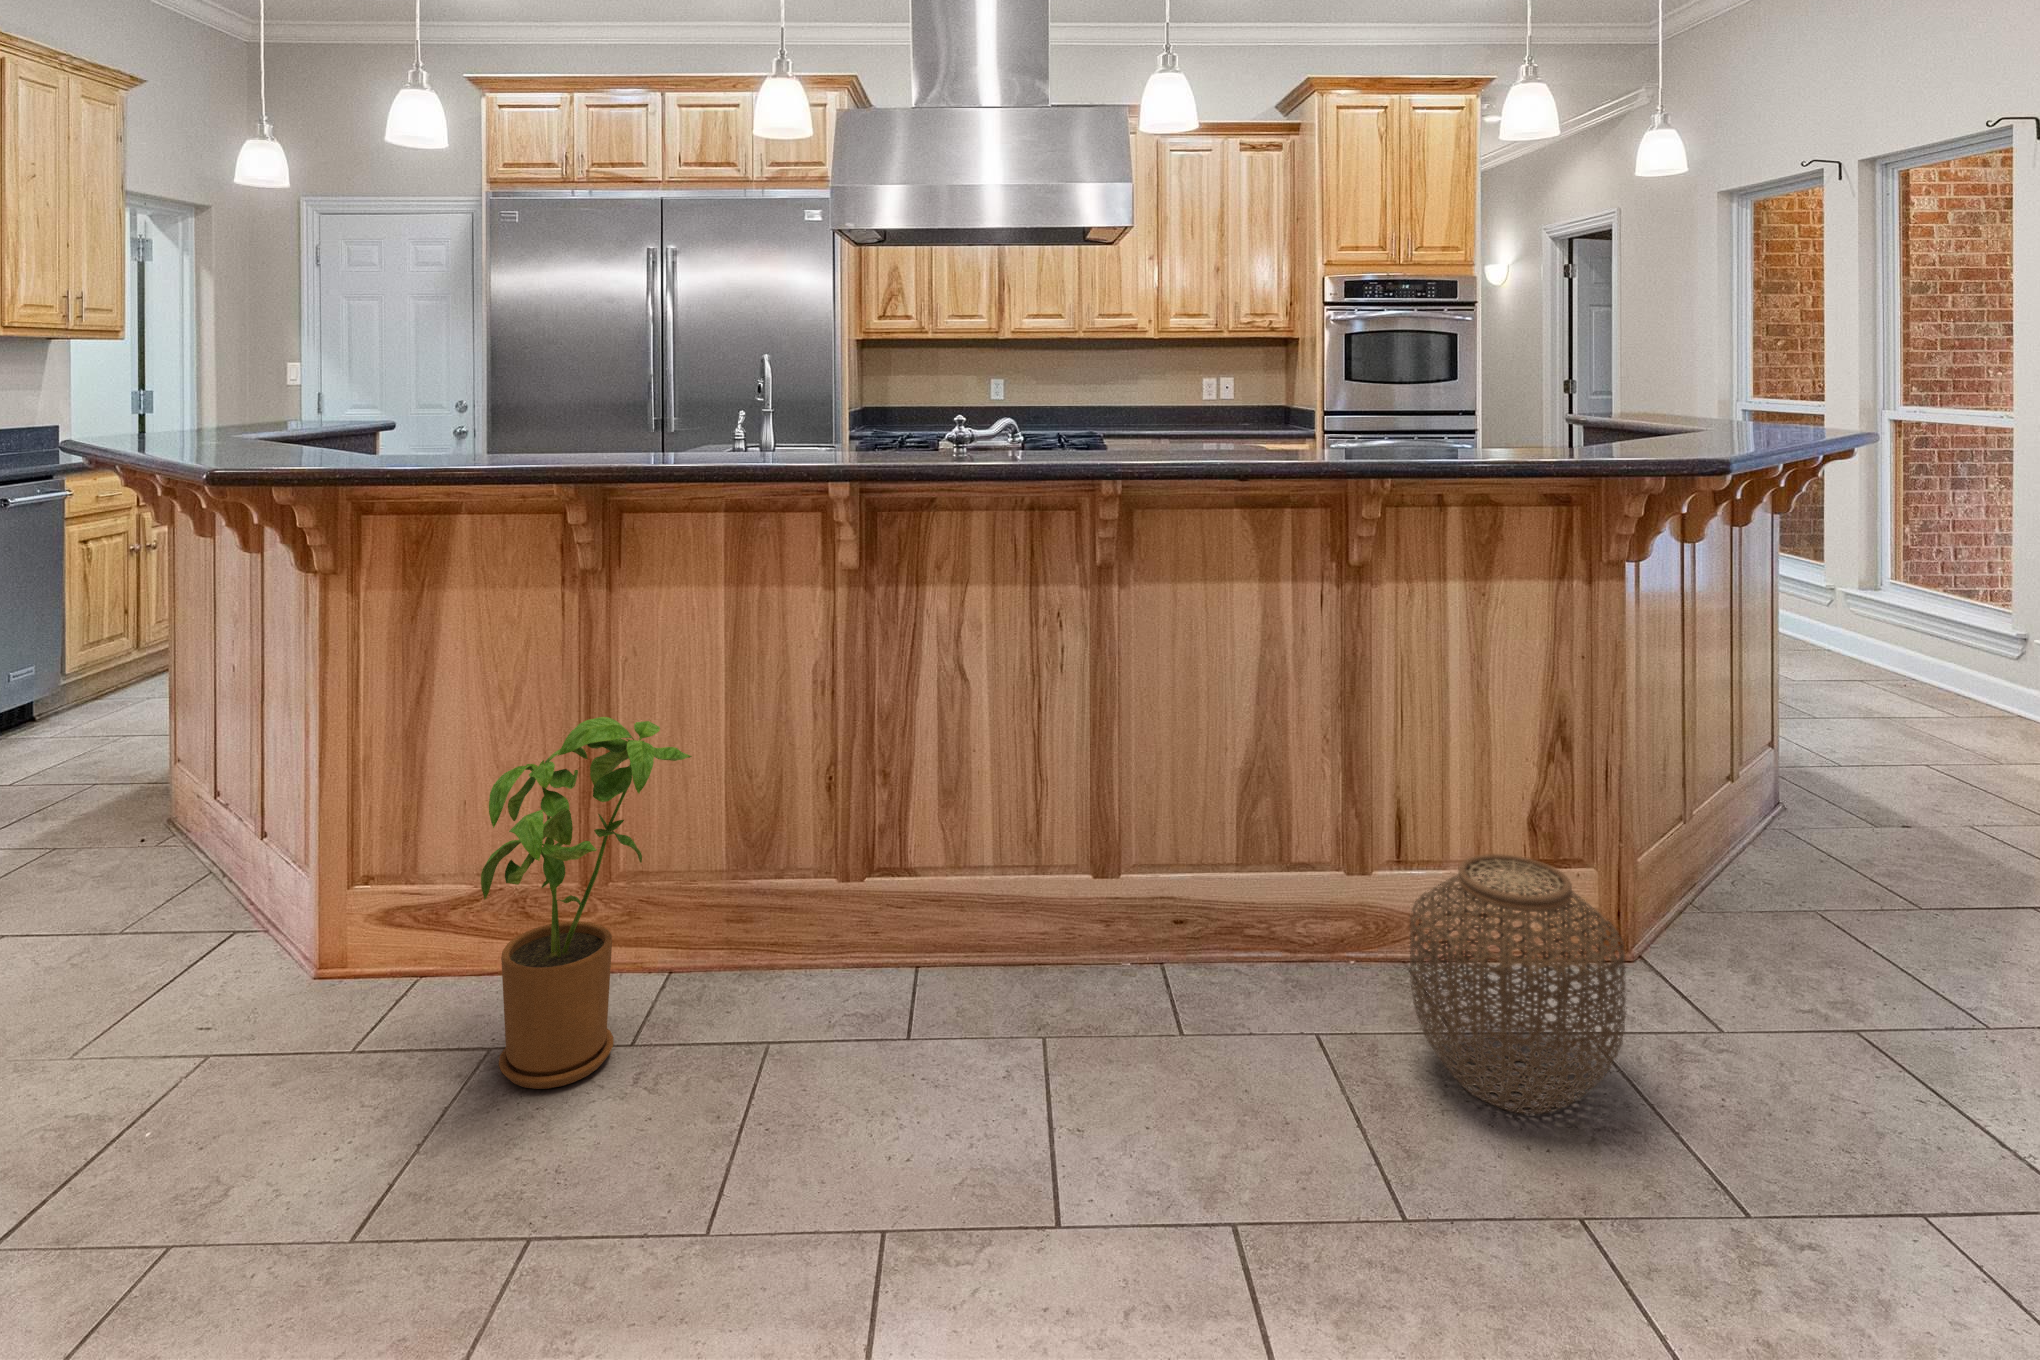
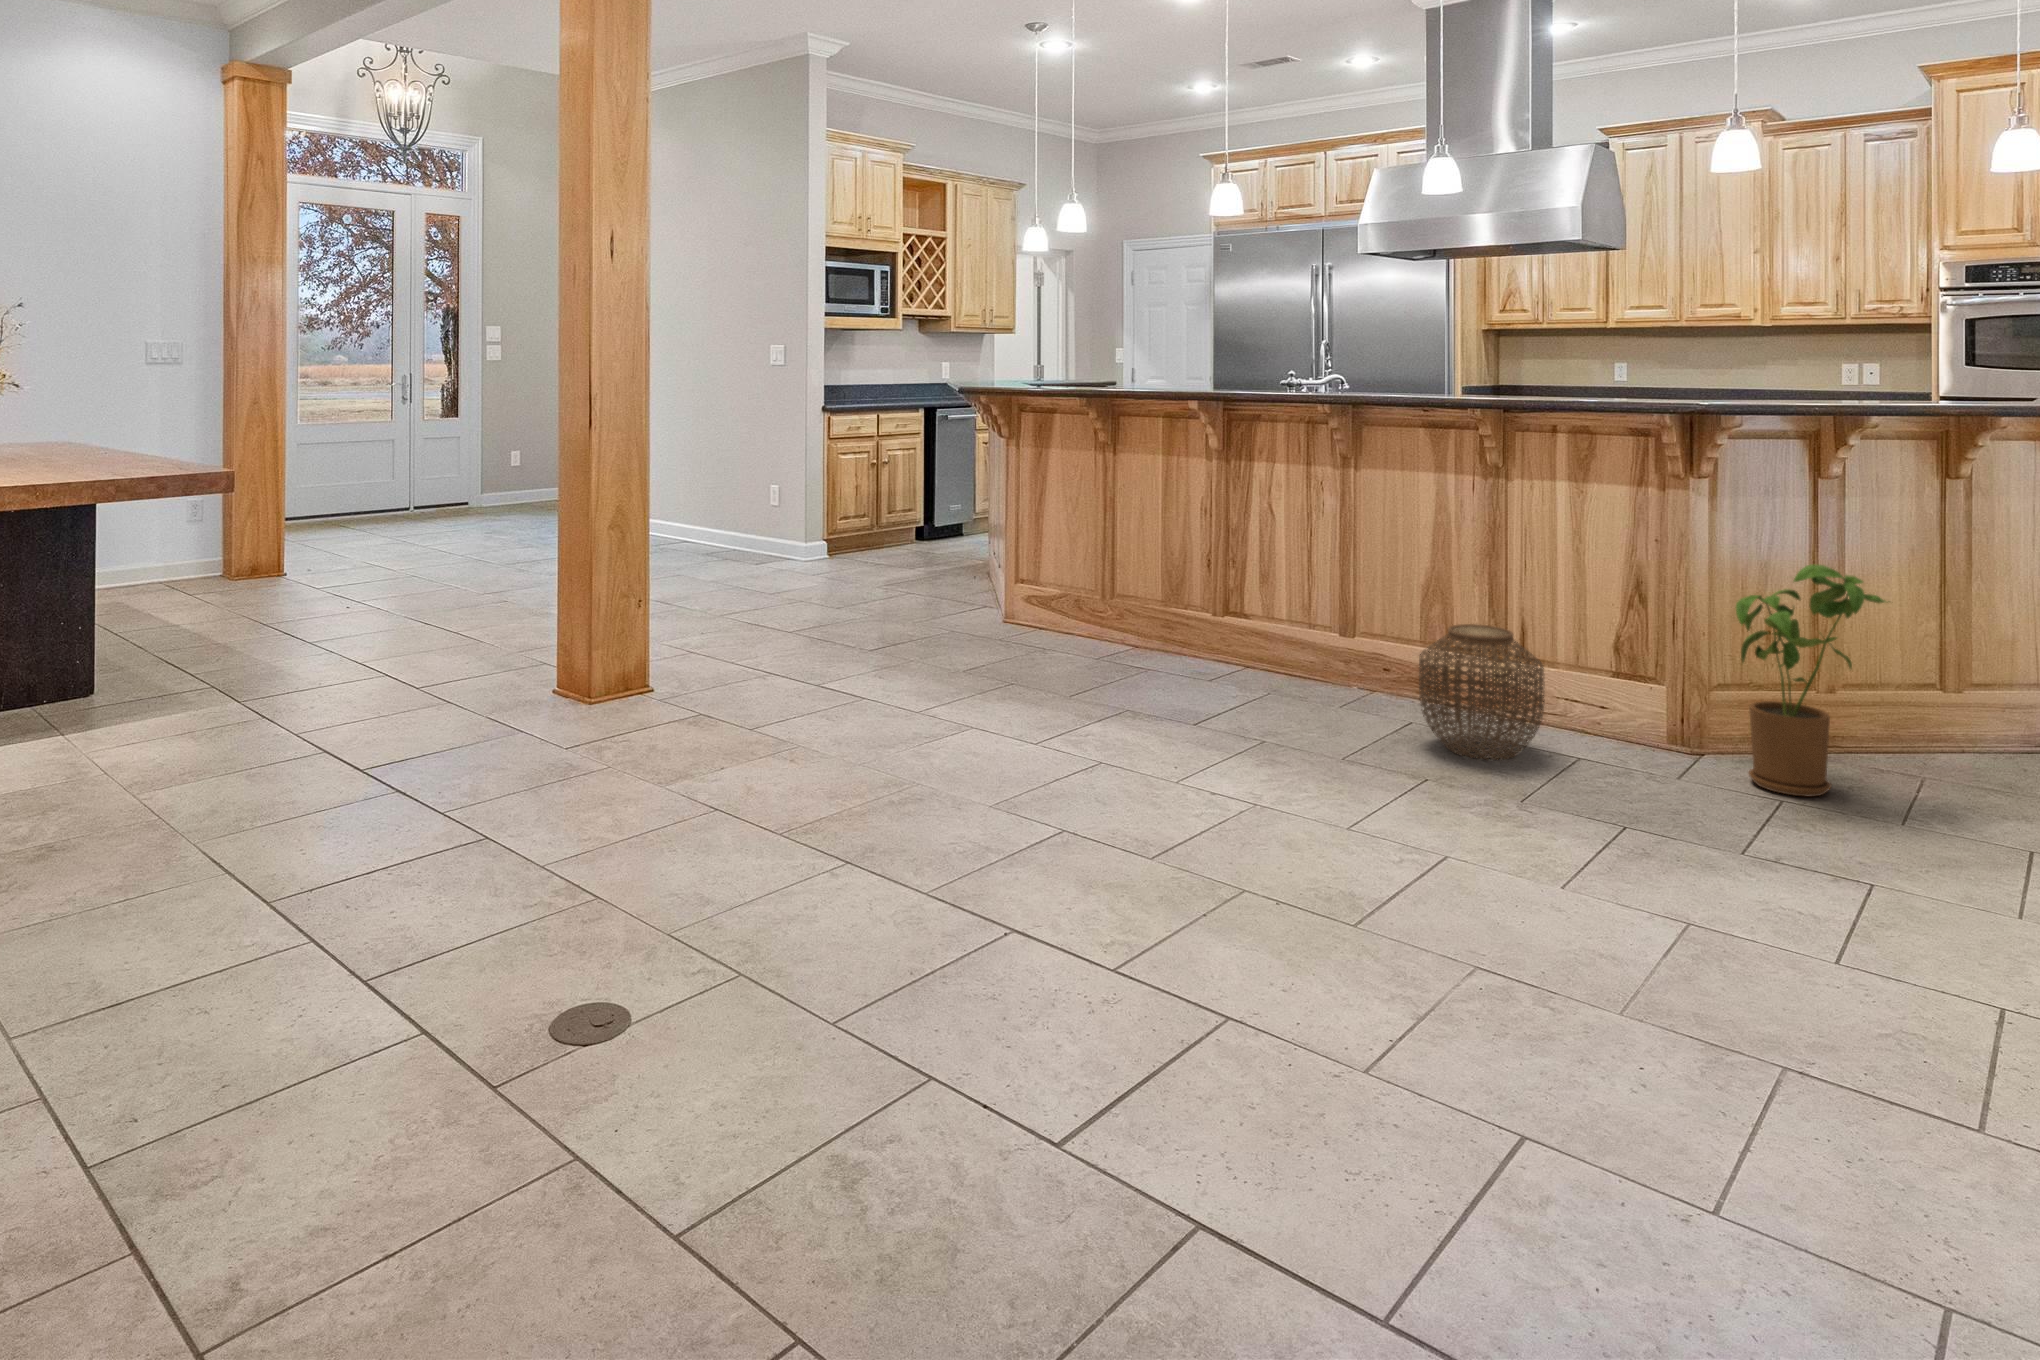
house plant: present [481,717,692,1089] -> present [1736,564,1885,796]

